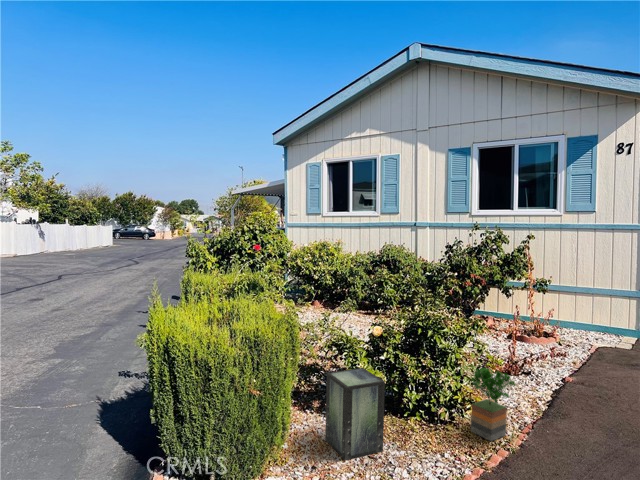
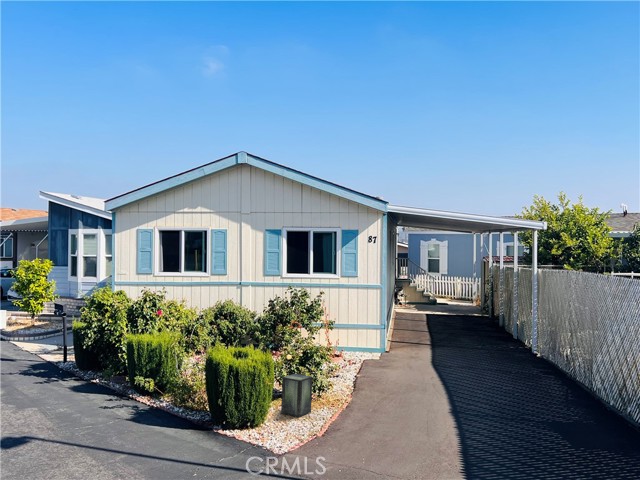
potted tree: present [471,368,516,441] -> none [338,367,359,402]

